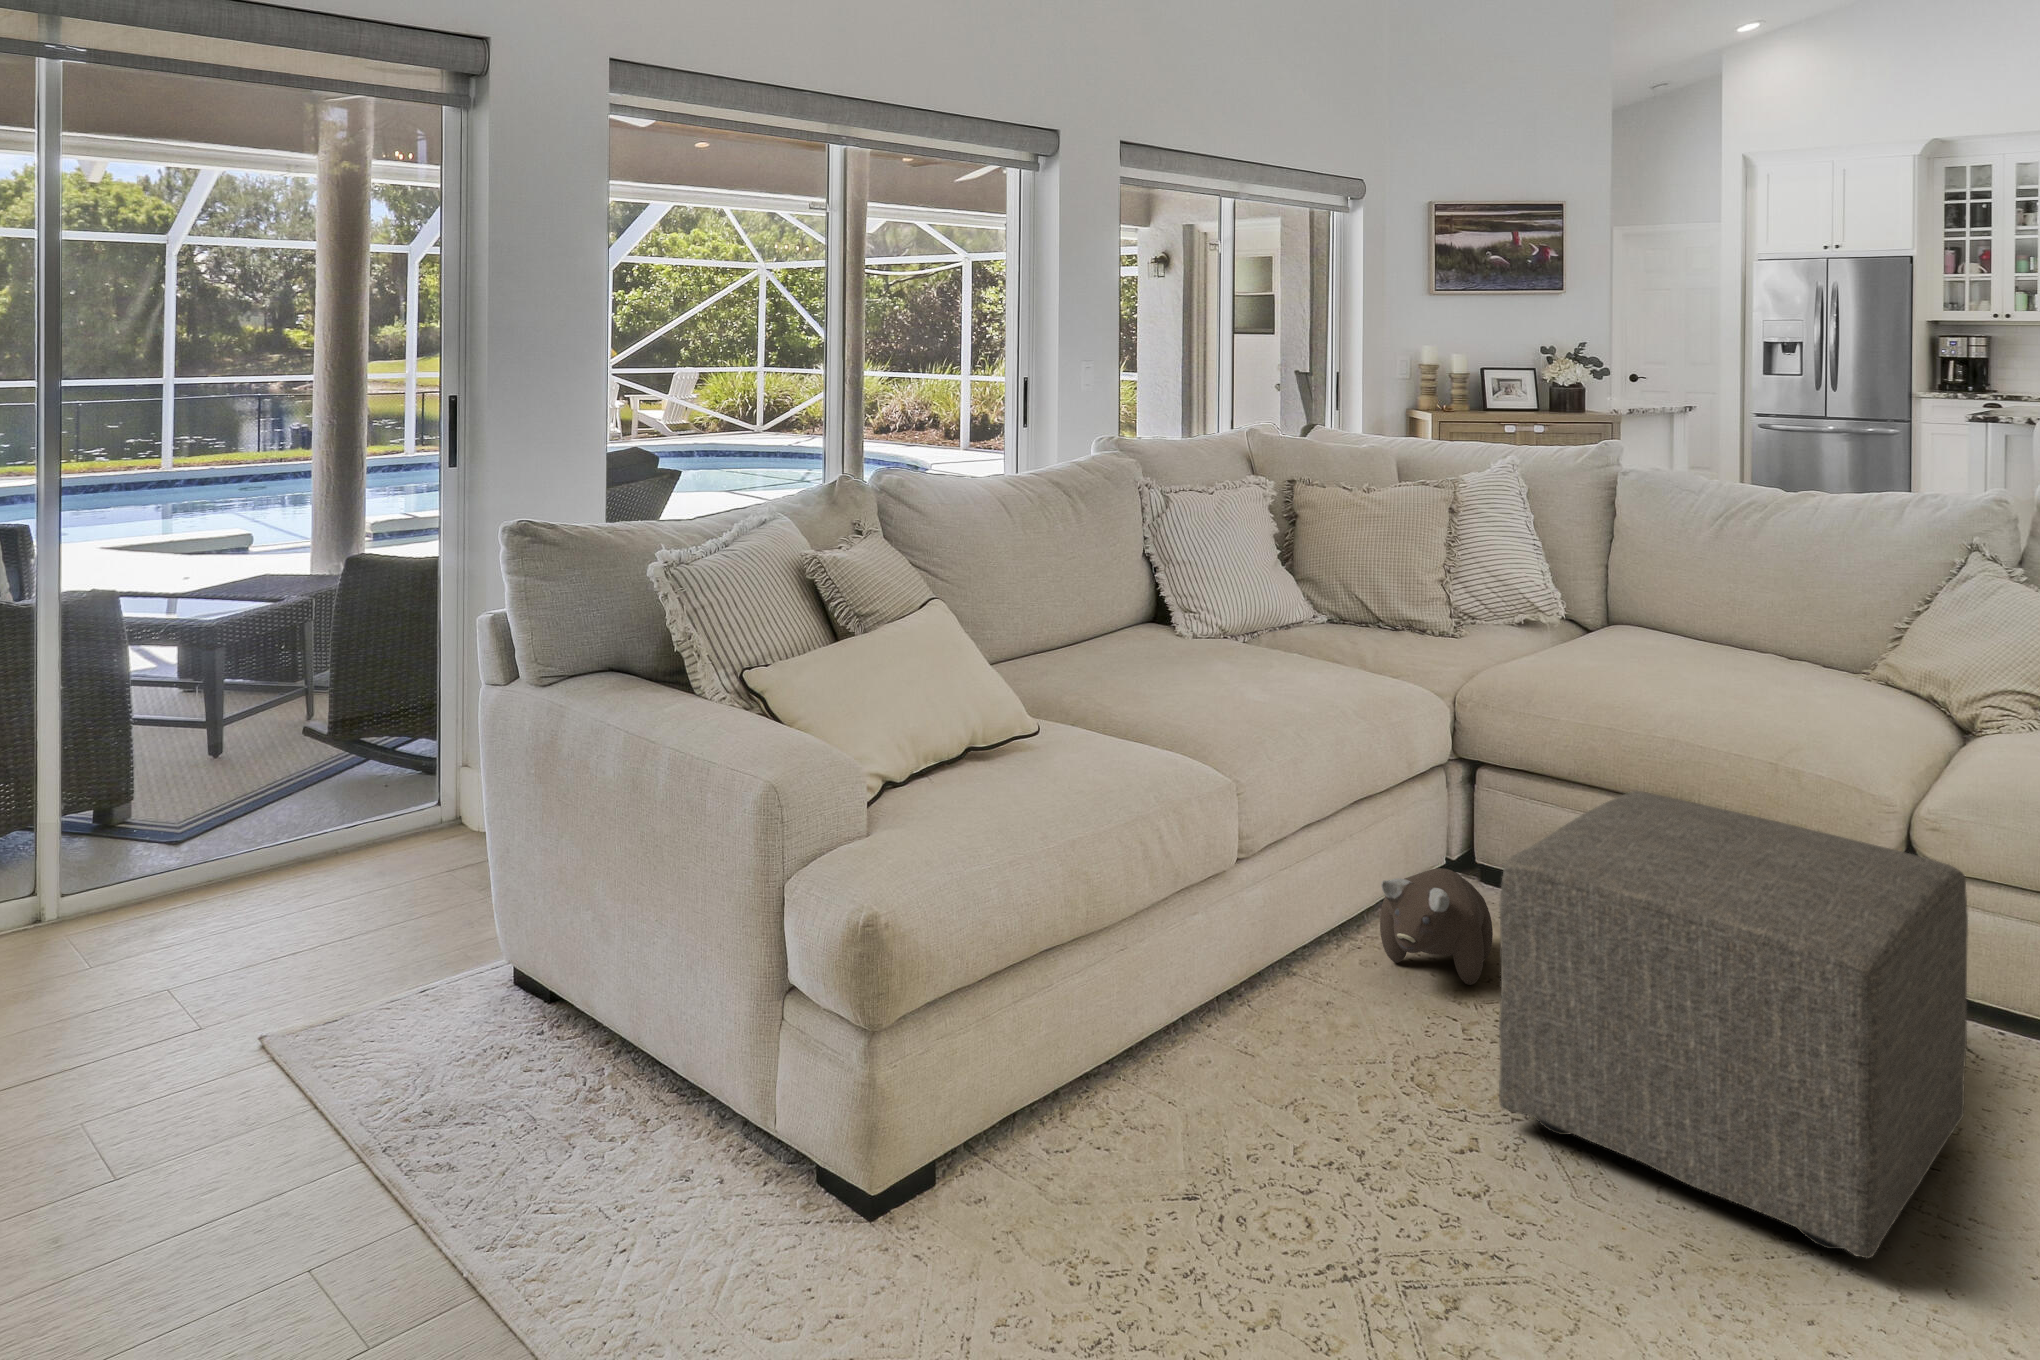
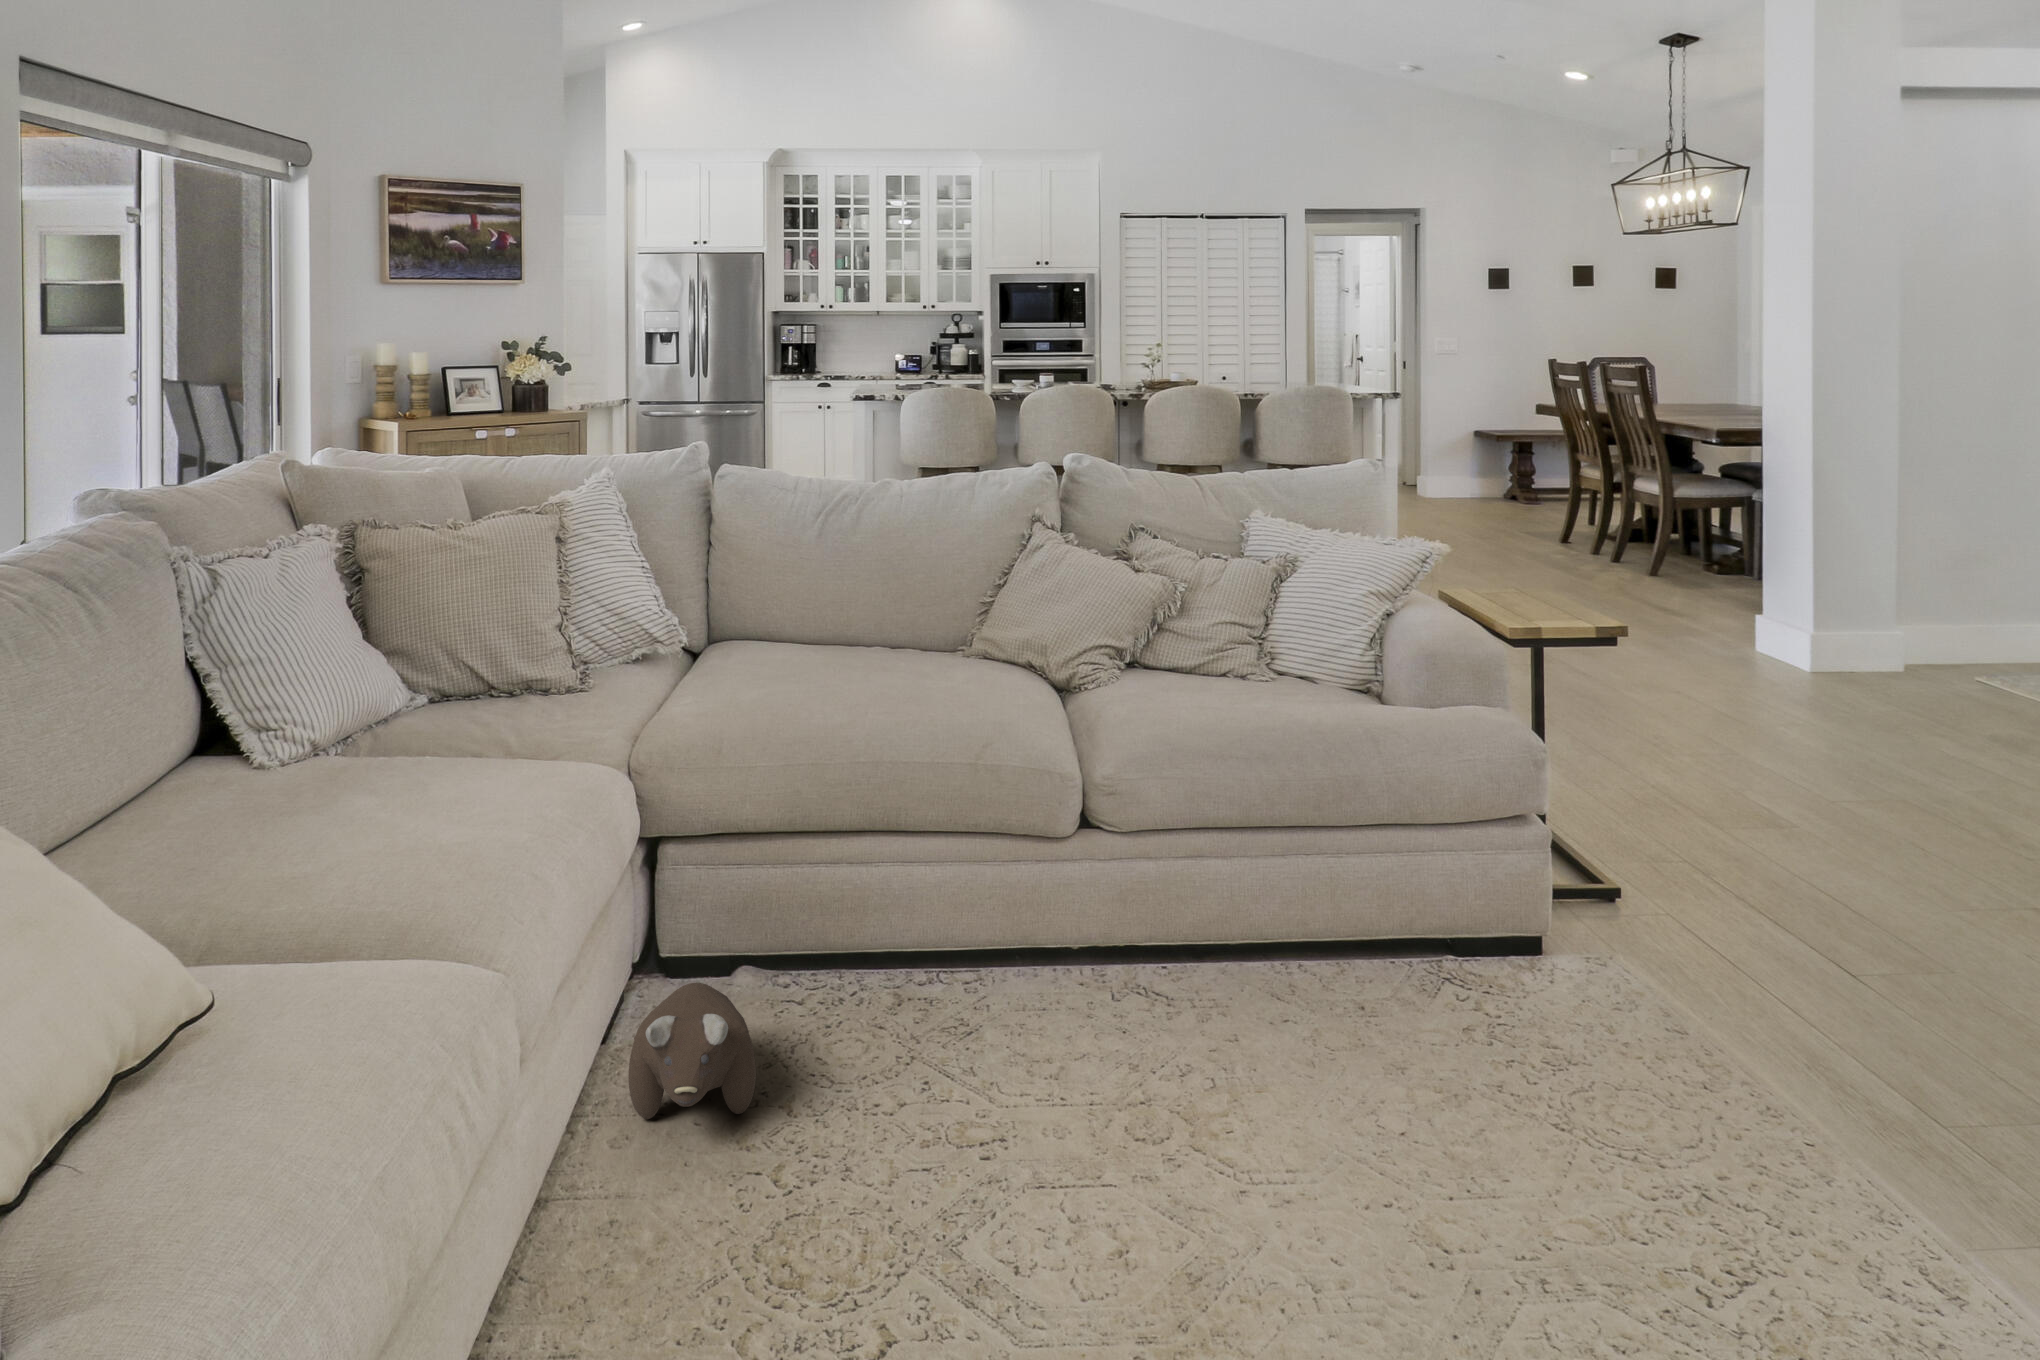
ottoman: present [1499,791,1968,1258] -> none [882,836,1278,1275]

